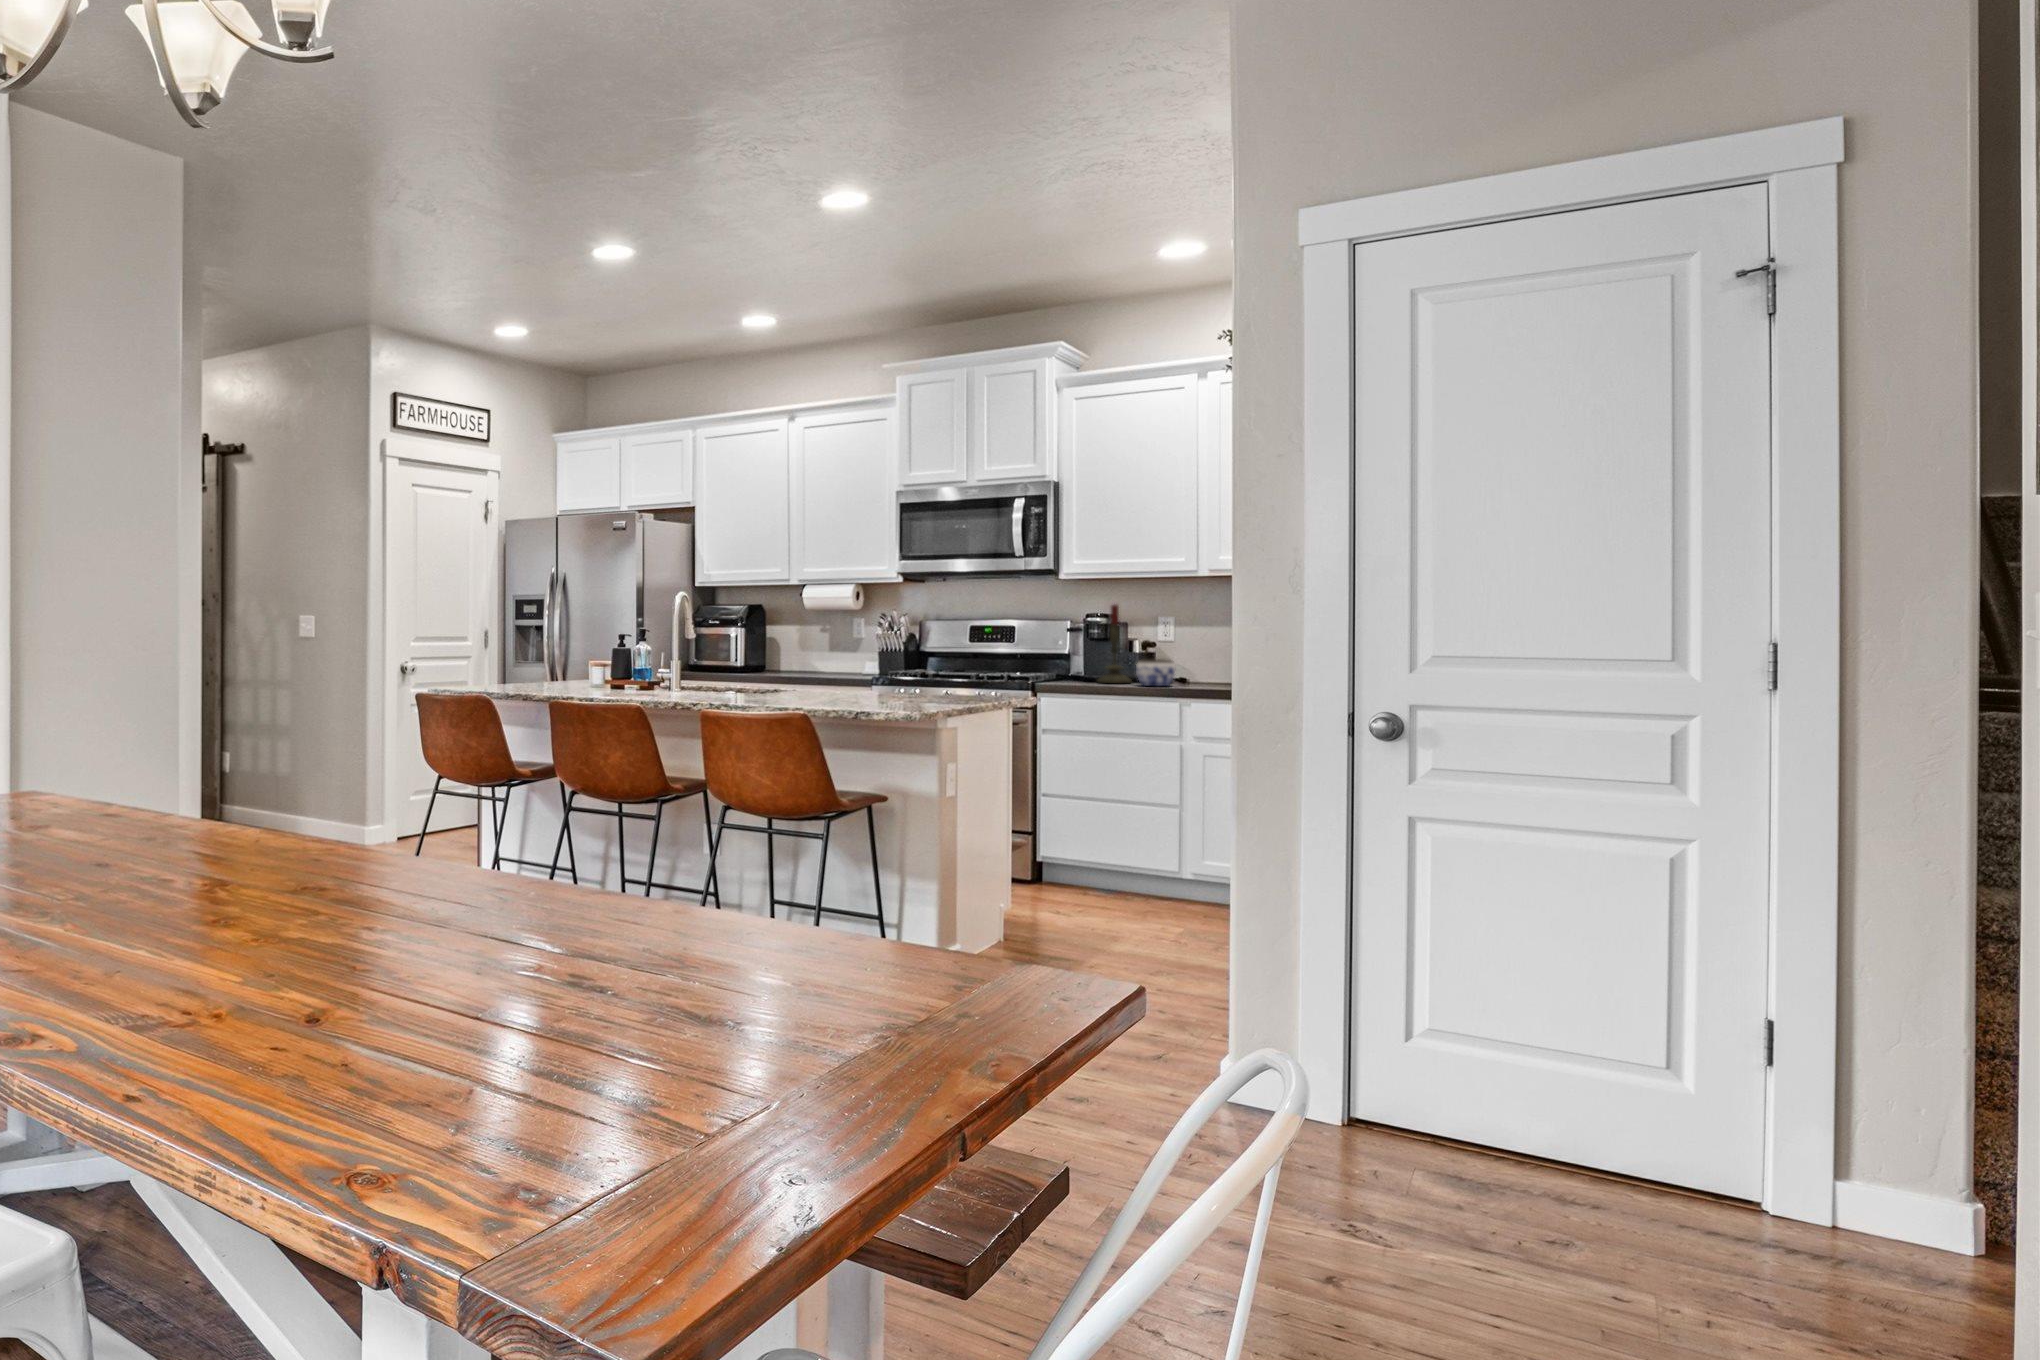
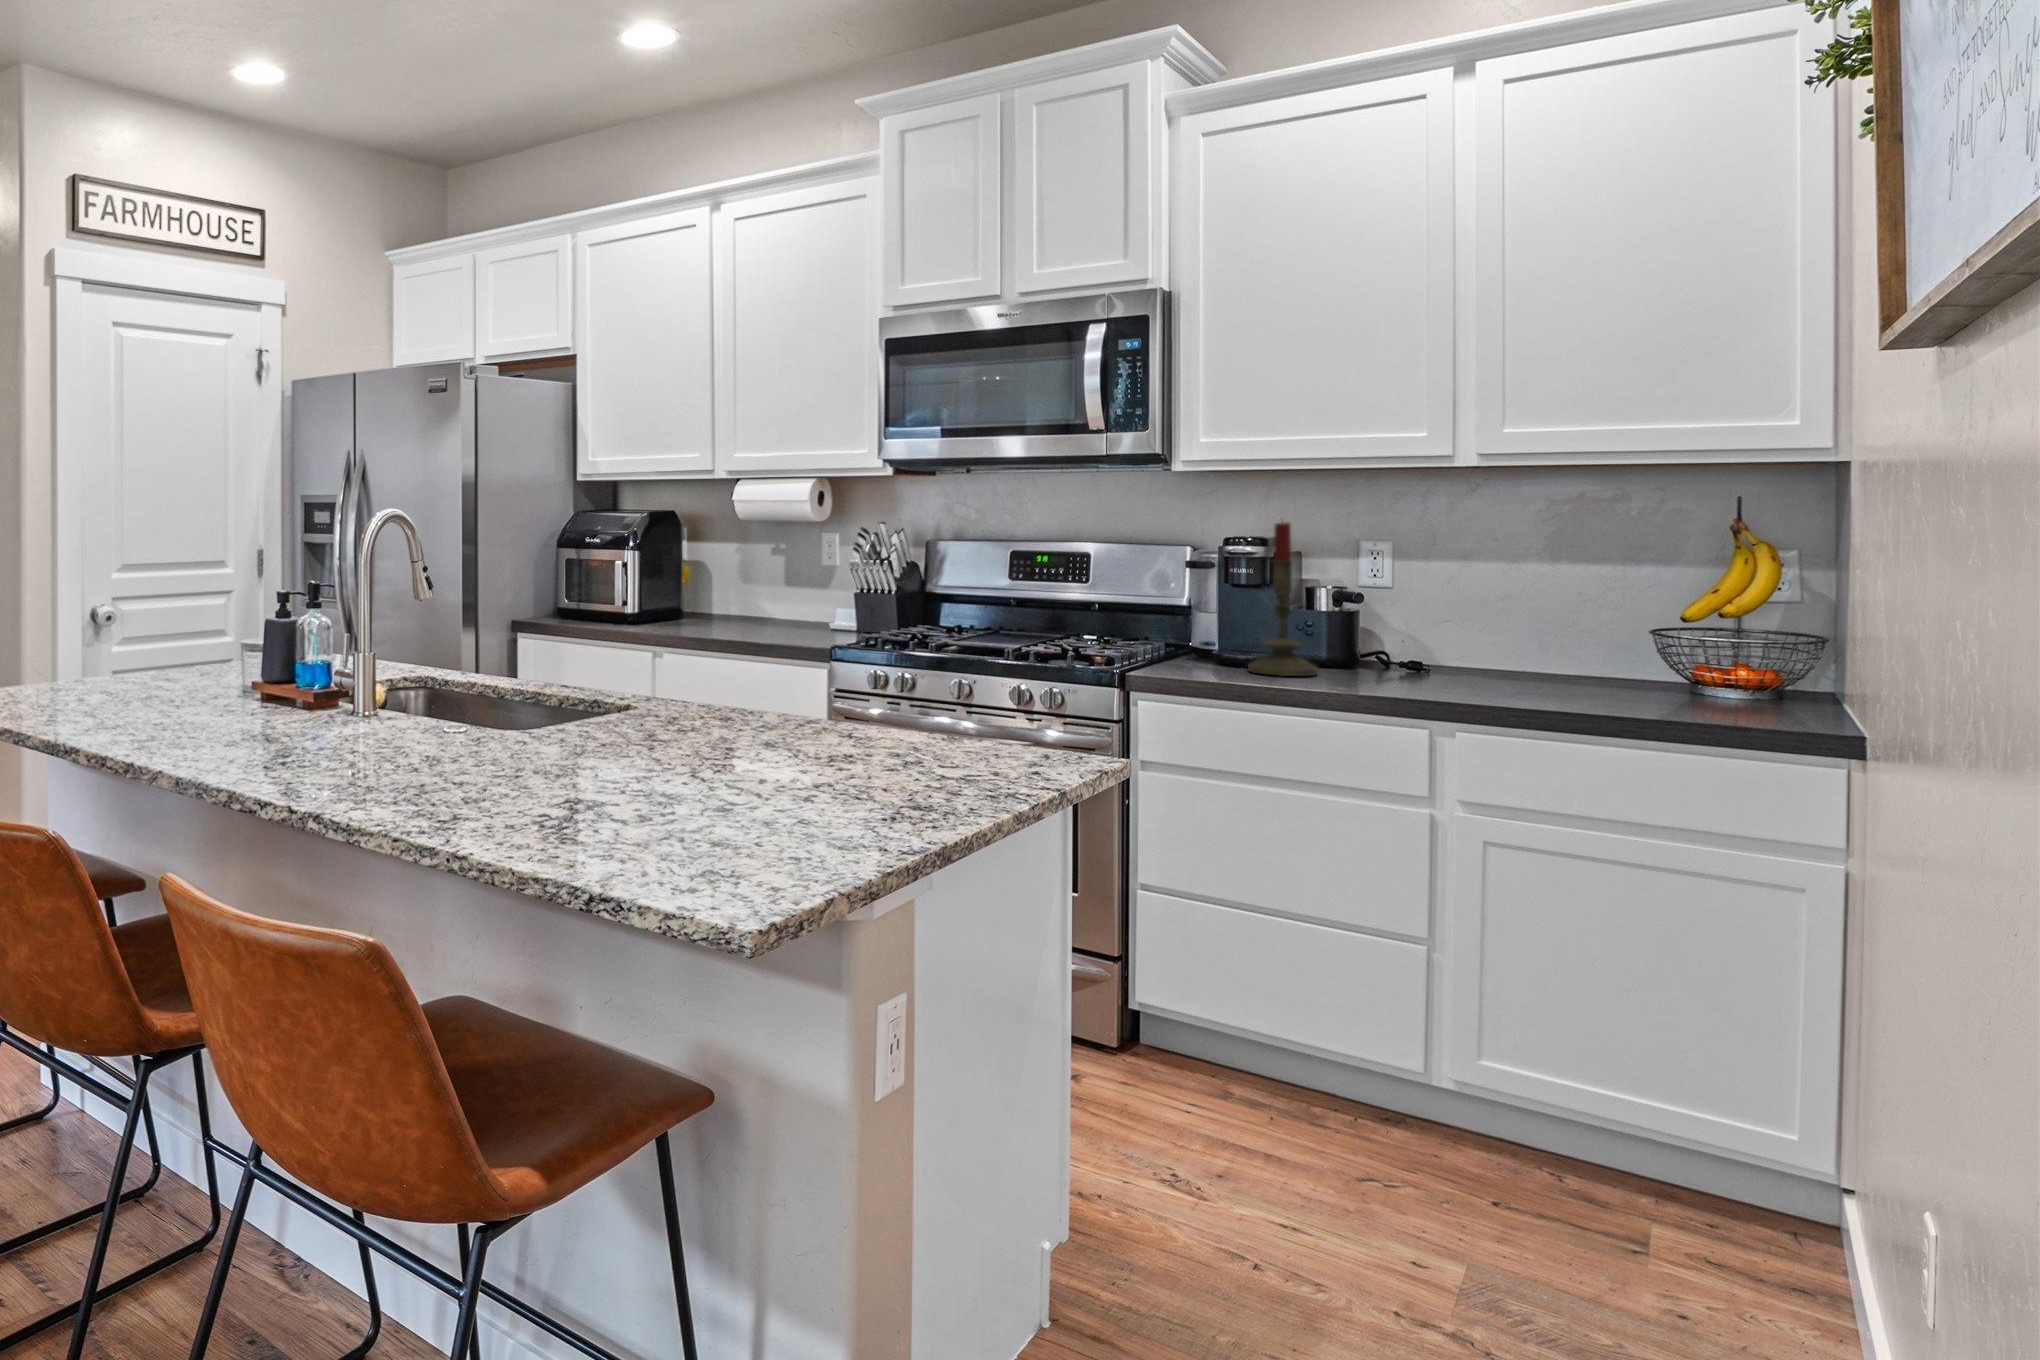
jar: present [1136,659,1175,686] -> none [1331,634,1415,691]

